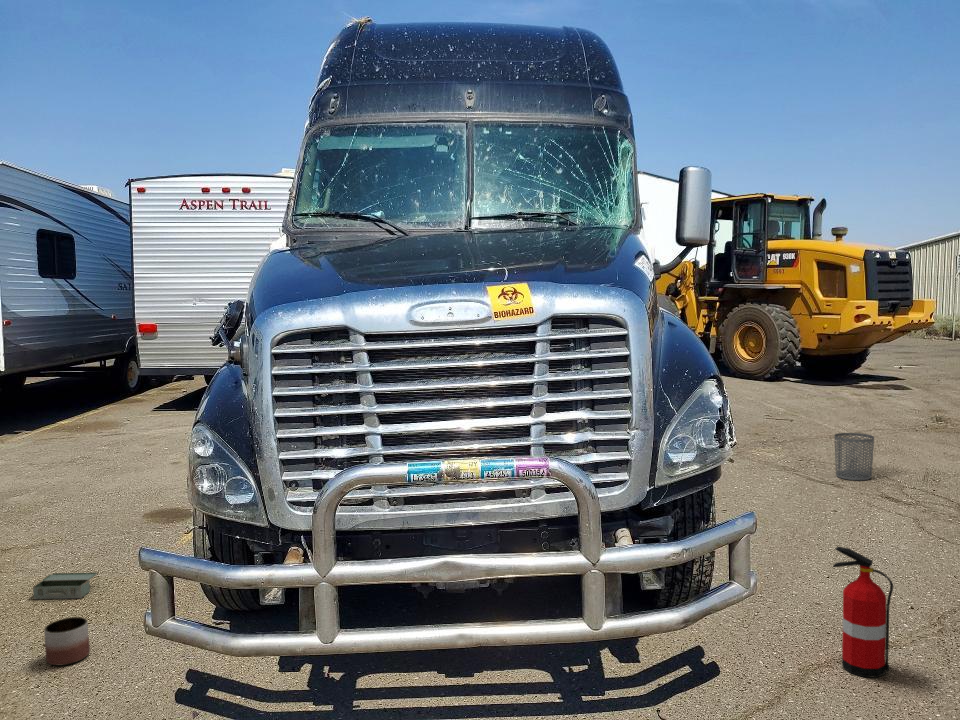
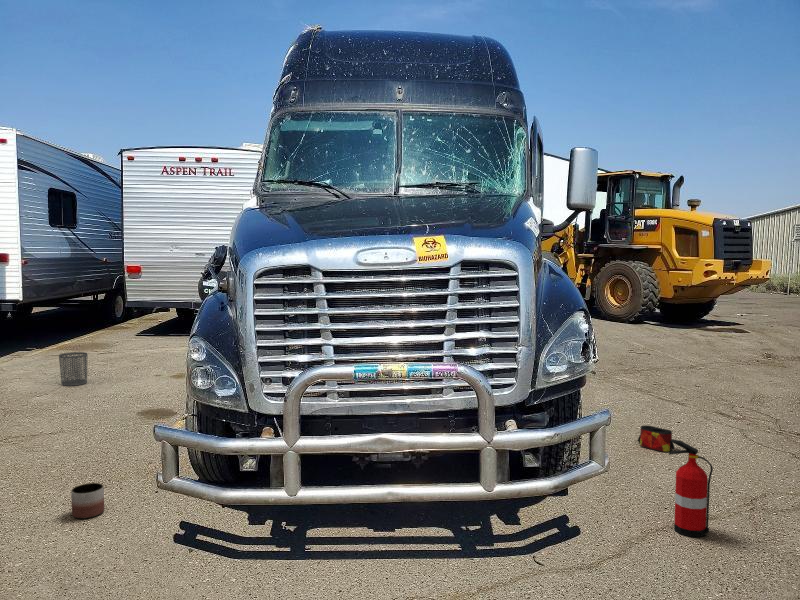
waste bin: present [835,433,874,480] -> present [59,352,88,386]
bag: none [785,520,833,555] -> present [638,426,674,452]
toolbox: present [33,573,97,599] -> none [56,454,105,473]

